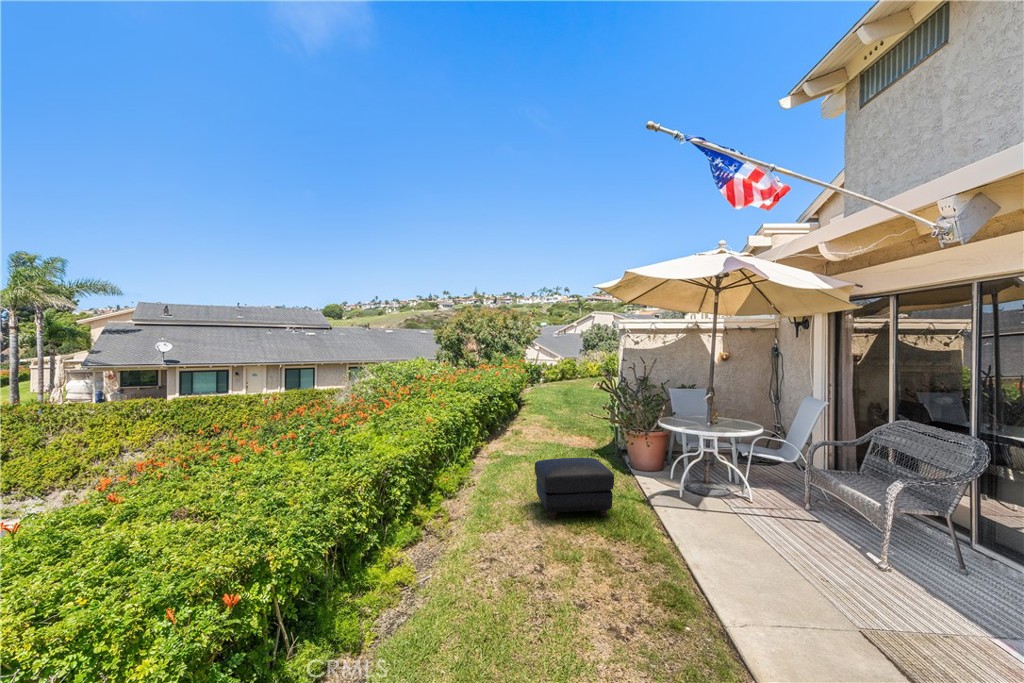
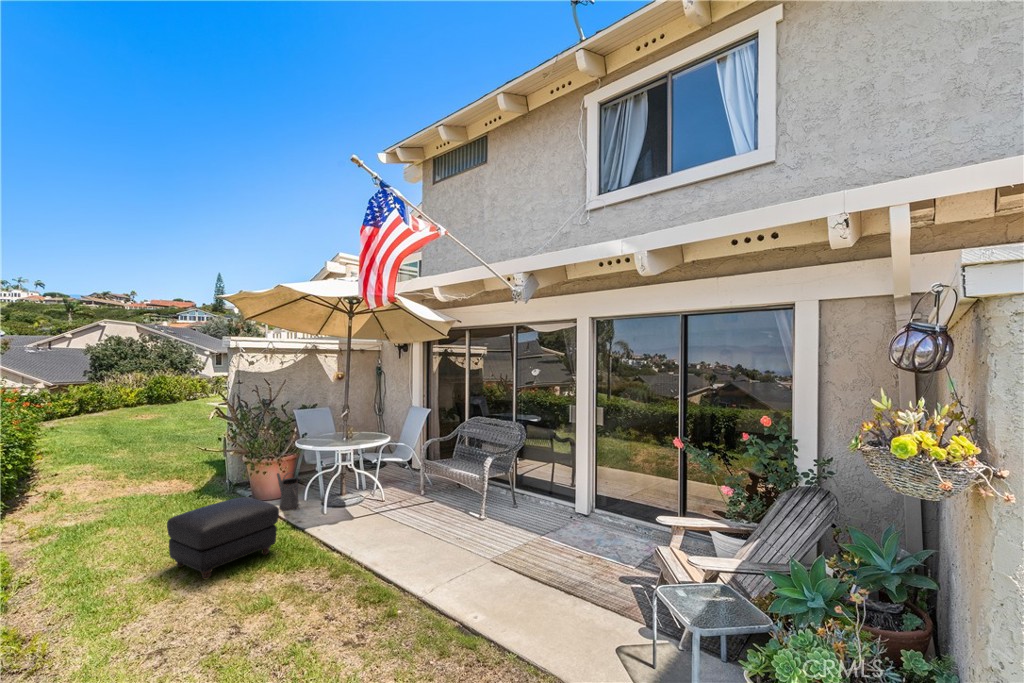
watering can: none [641,446,659,485] -> present [277,473,299,511]

